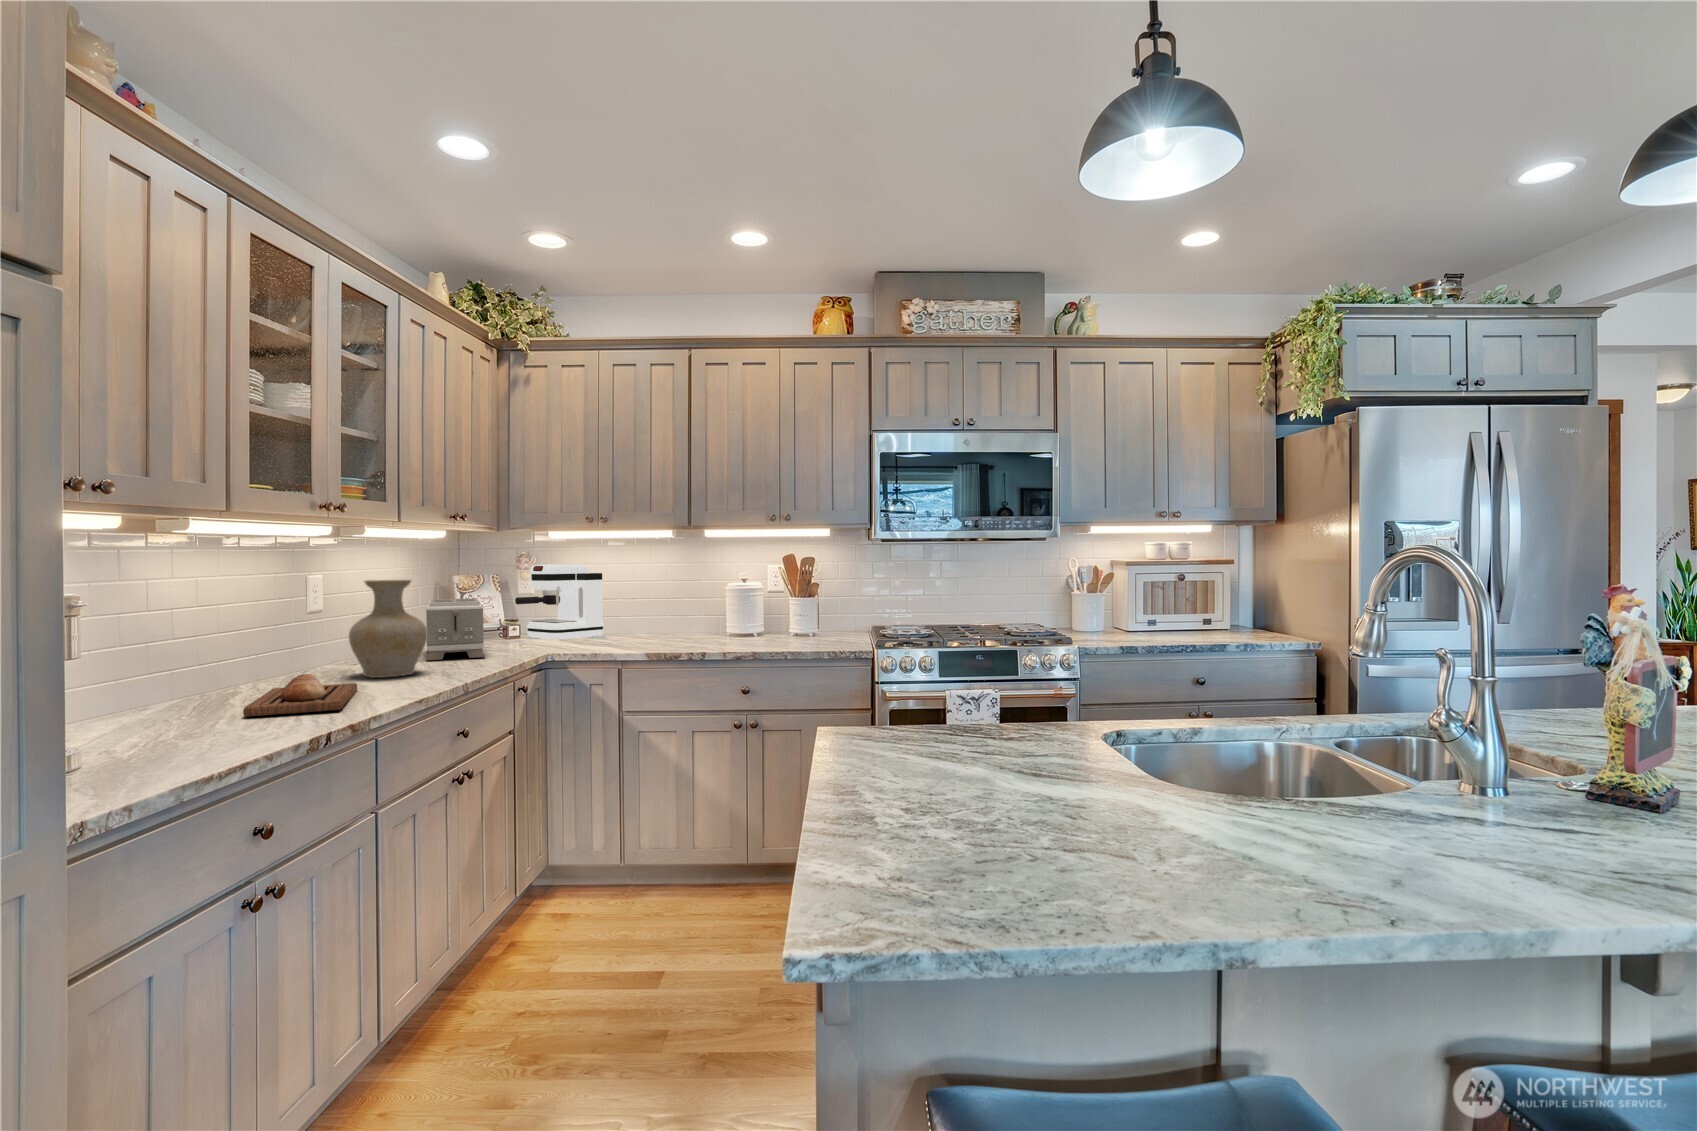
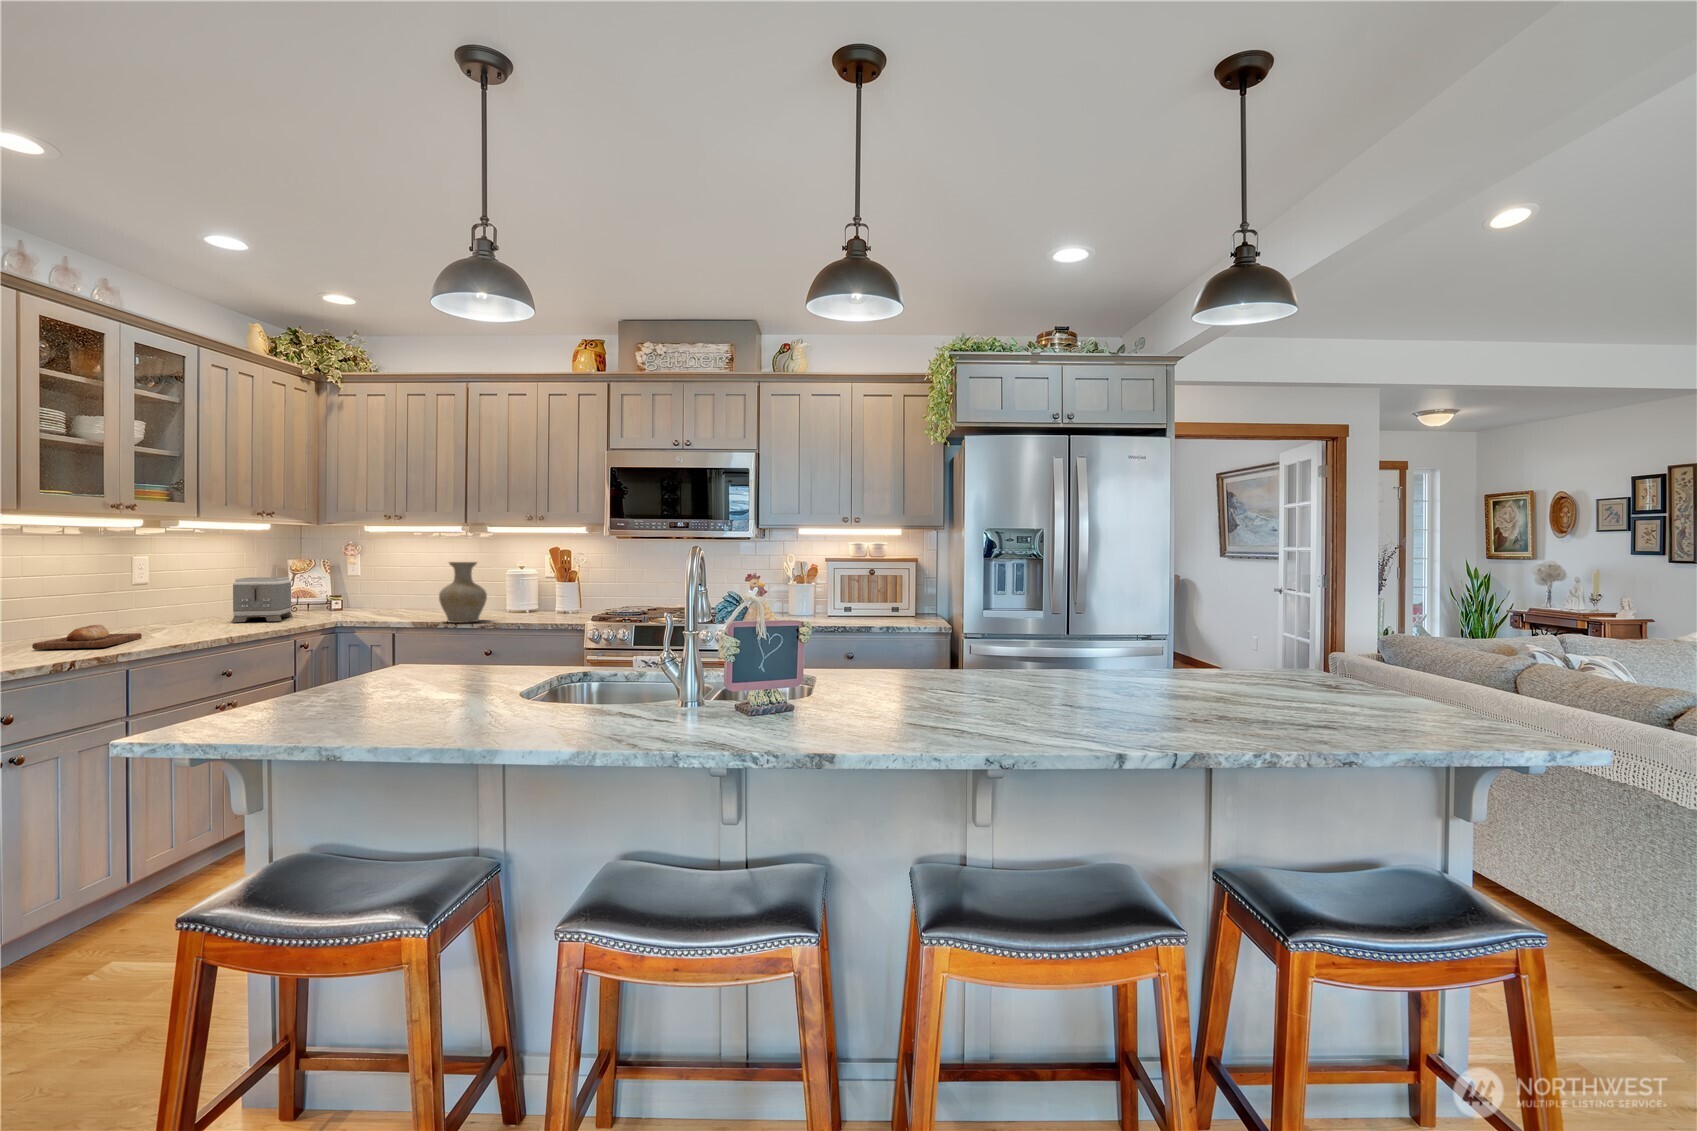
coffee maker: present [515,564,603,641] -> none [332,552,407,612]
vase: present [349,580,427,678] -> present [439,562,487,623]

